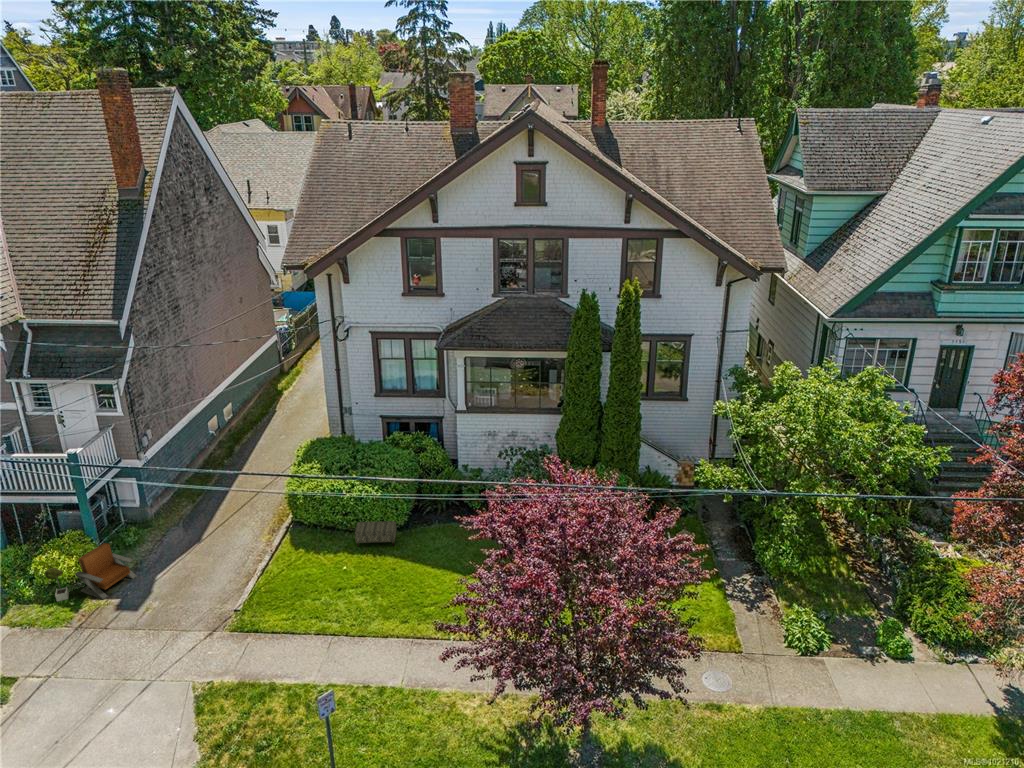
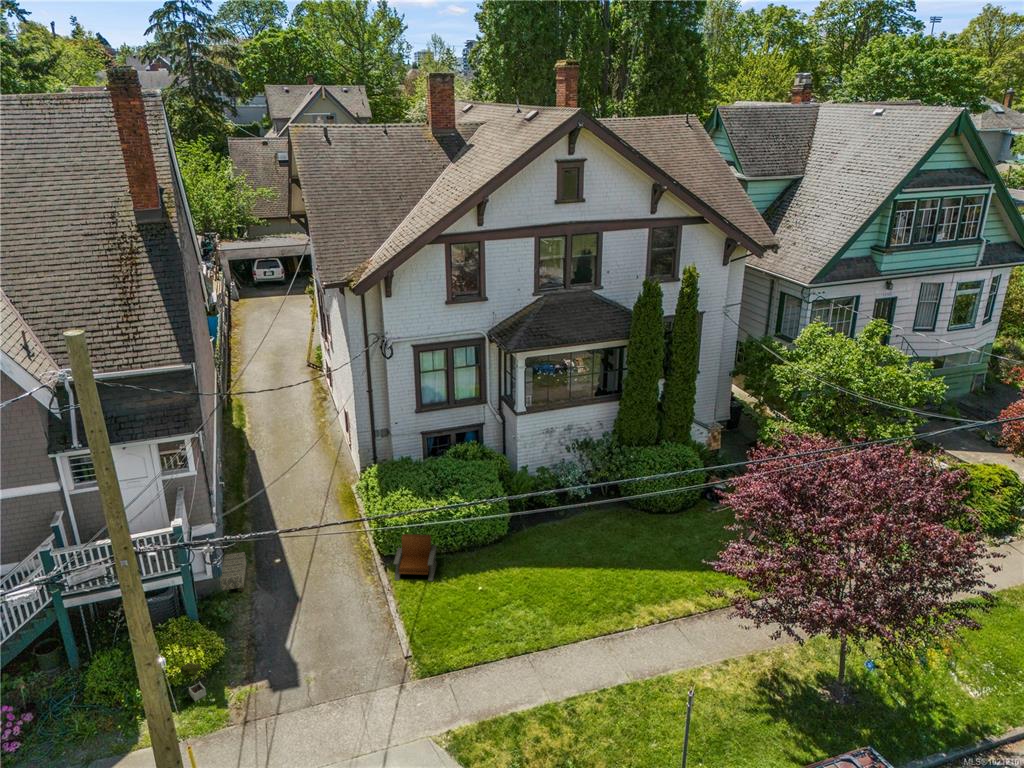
bench: present [355,521,396,547] -> present [221,552,246,592]
lounge chair: present [75,543,136,599] -> present [394,534,437,581]

